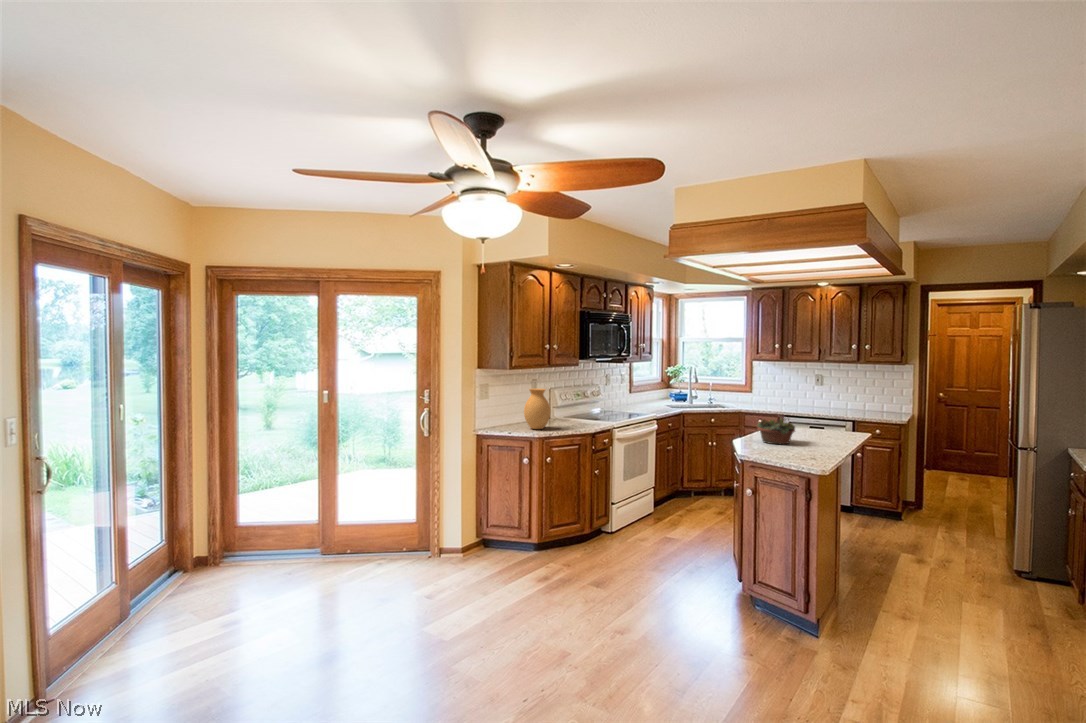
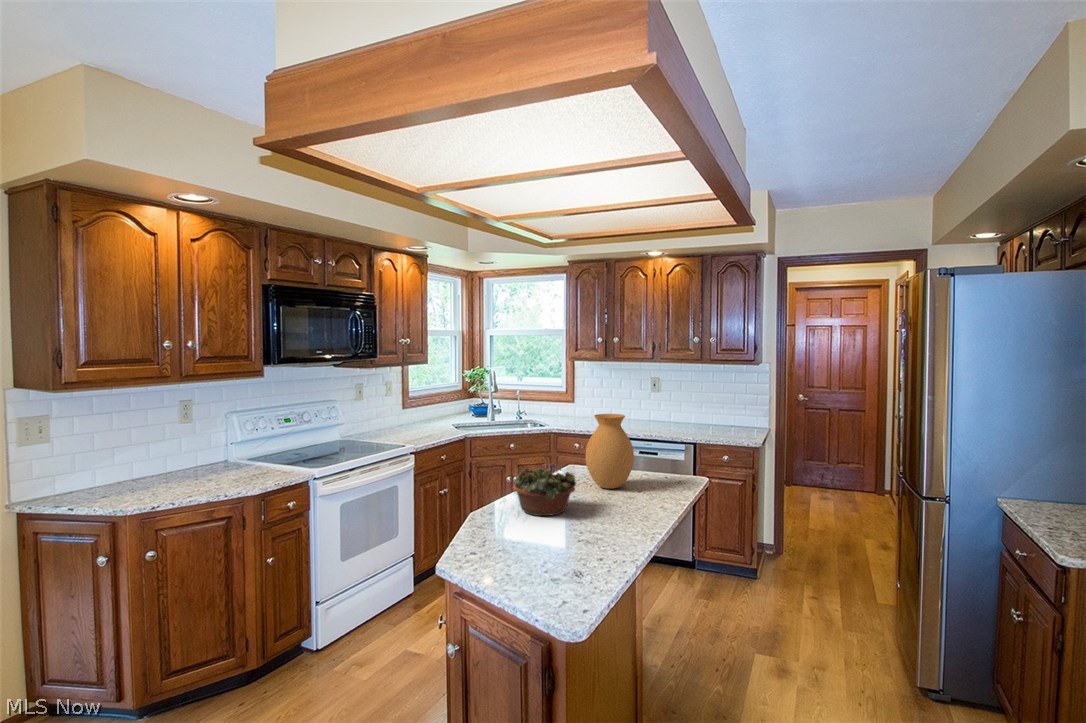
vase: present [524,389,551,429] -> present [586,414,634,489]

